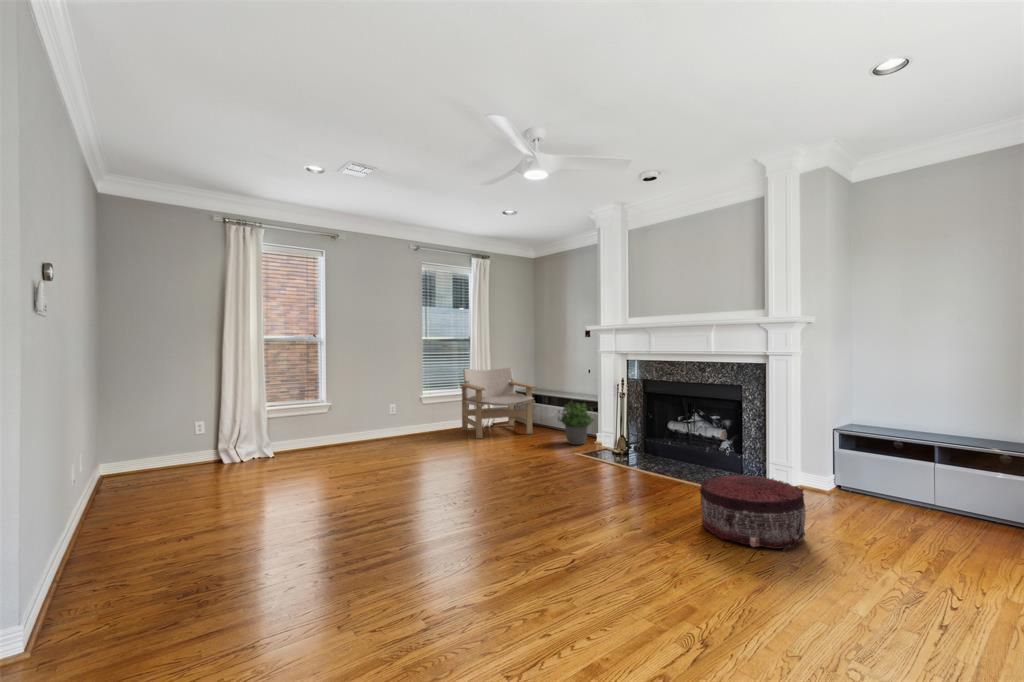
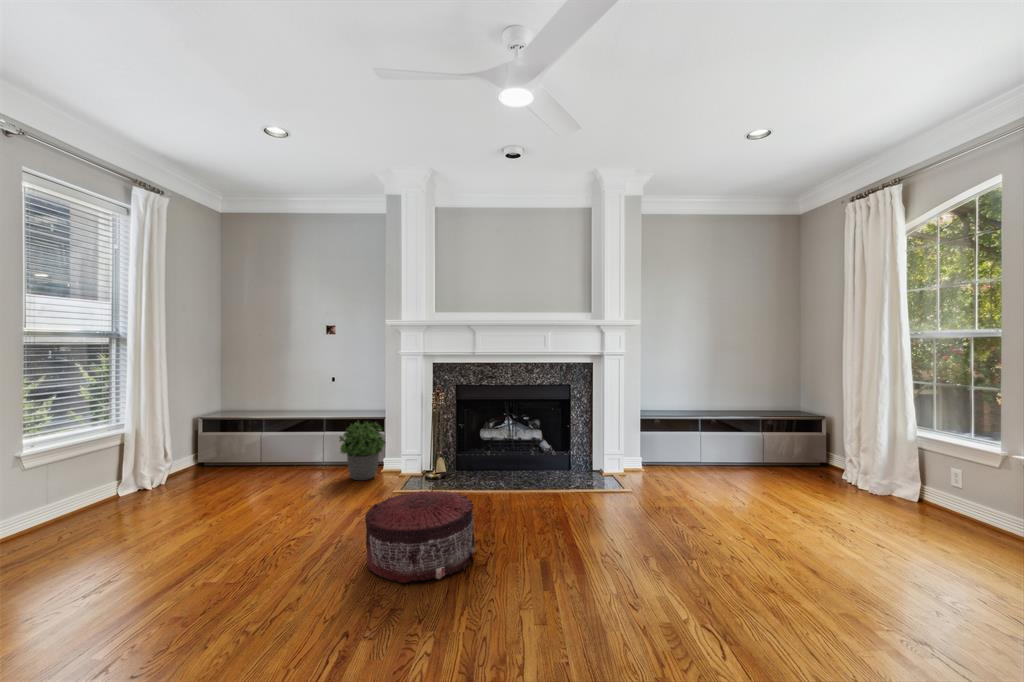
lounge chair: present [460,368,537,439] -> none [113,380,285,511]
pouf: present [700,475,806,550] -> present [365,490,475,583]

